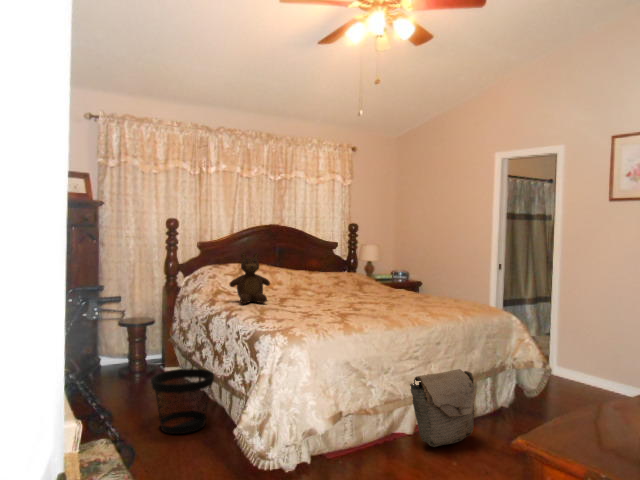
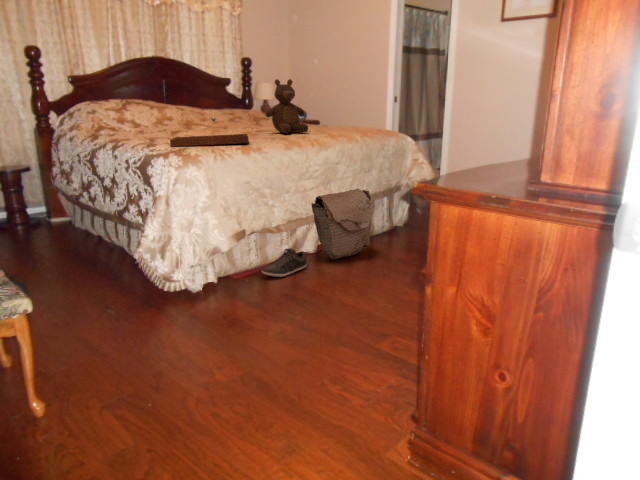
teddy bear: present [230,253,270,304] -> present [266,79,308,134]
tray: none [278,294,350,321] -> present [170,117,249,147]
wastebasket: present [151,369,215,434] -> none [33,208,107,273]
shoe: none [355,431,403,464] -> present [262,248,307,277]

